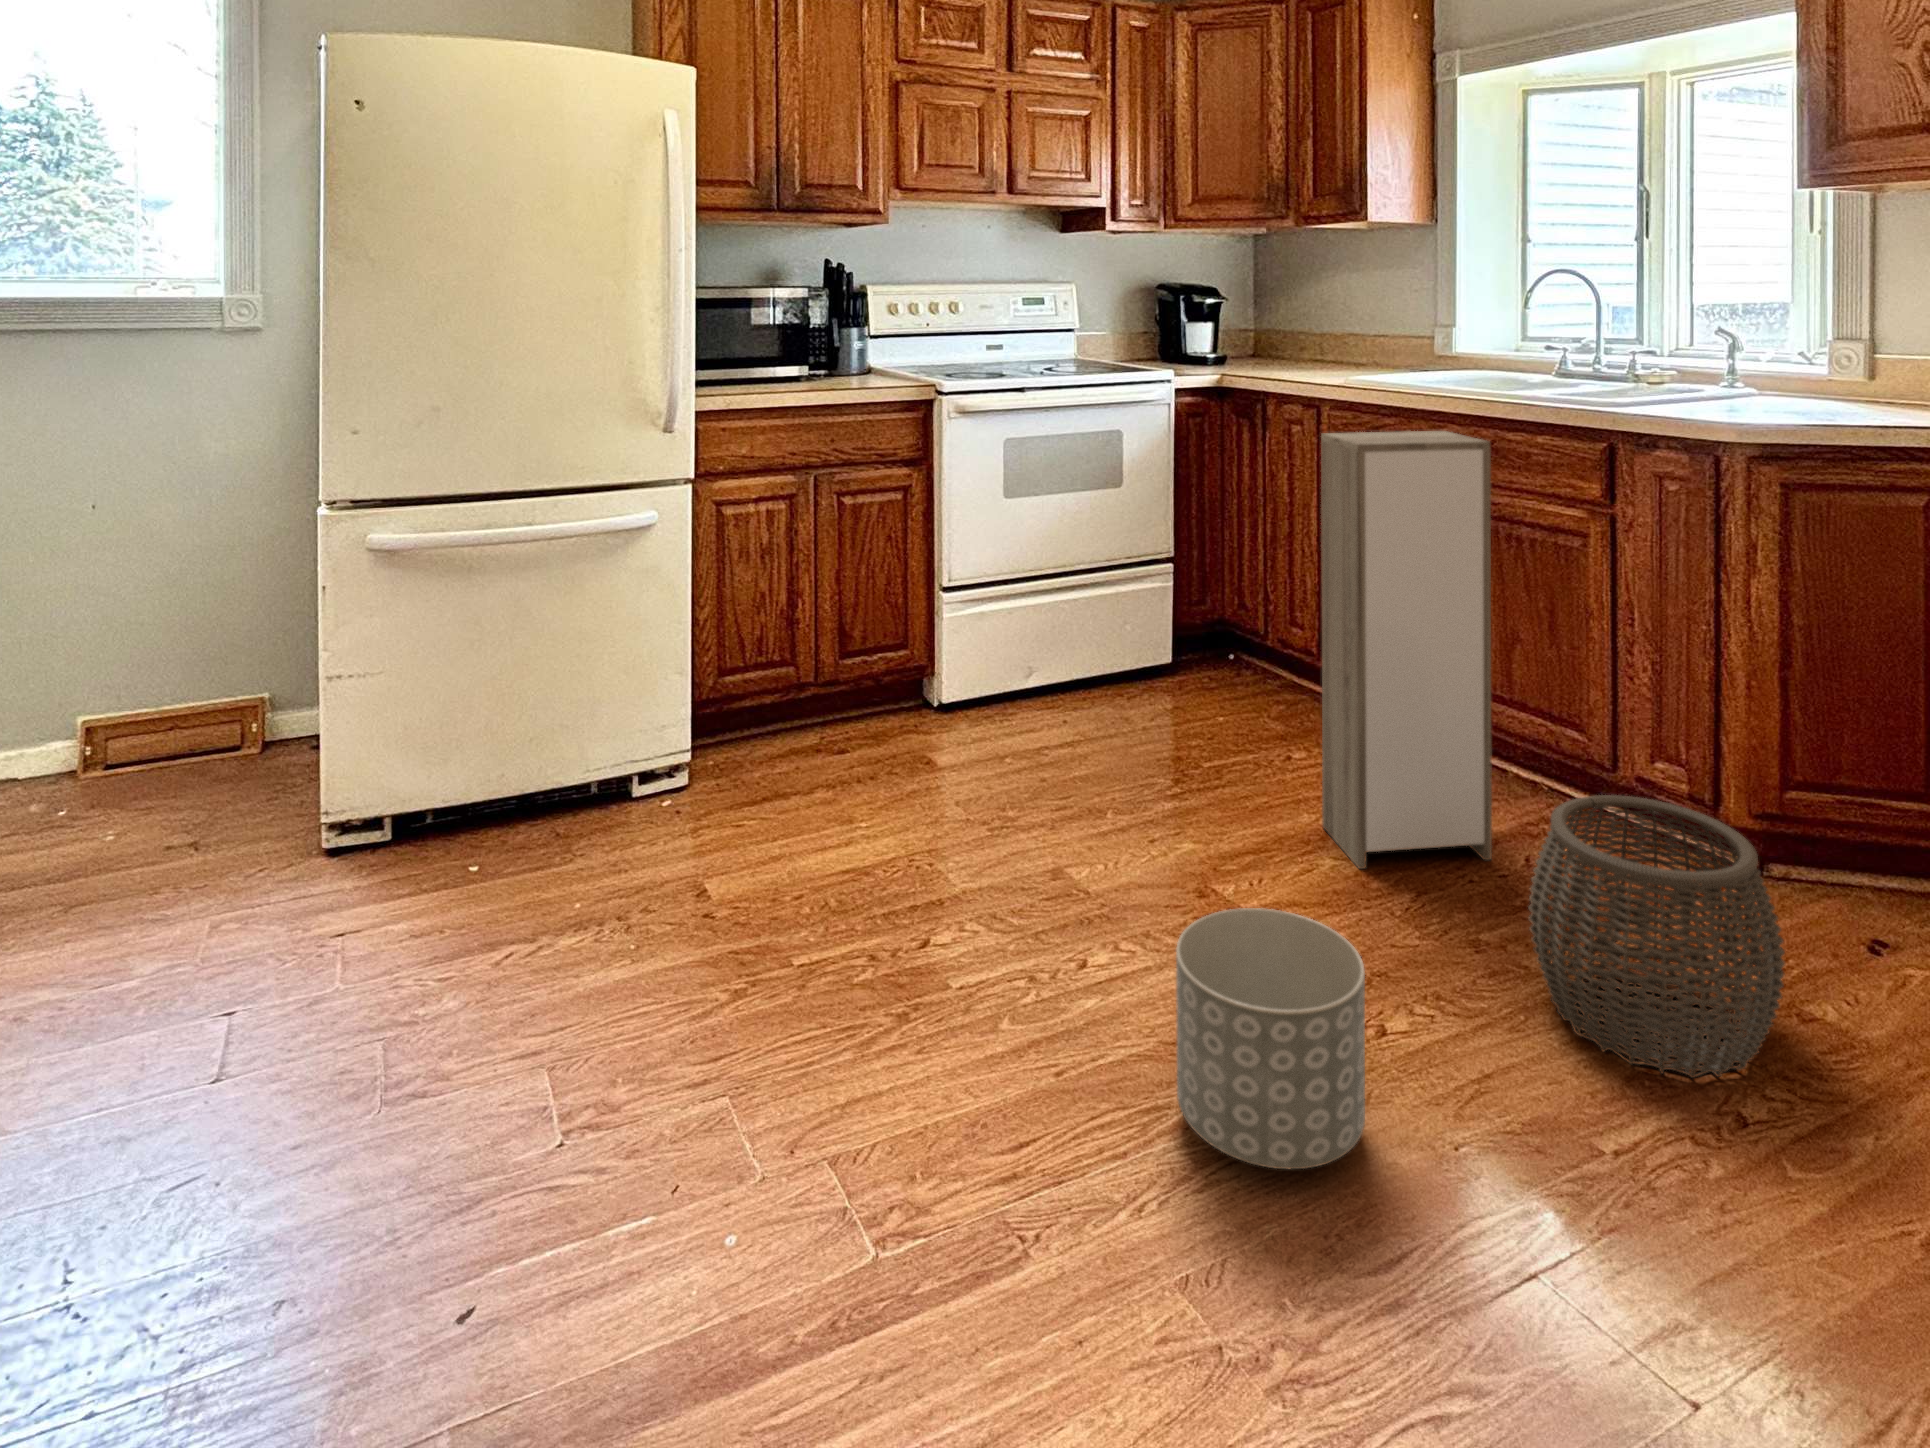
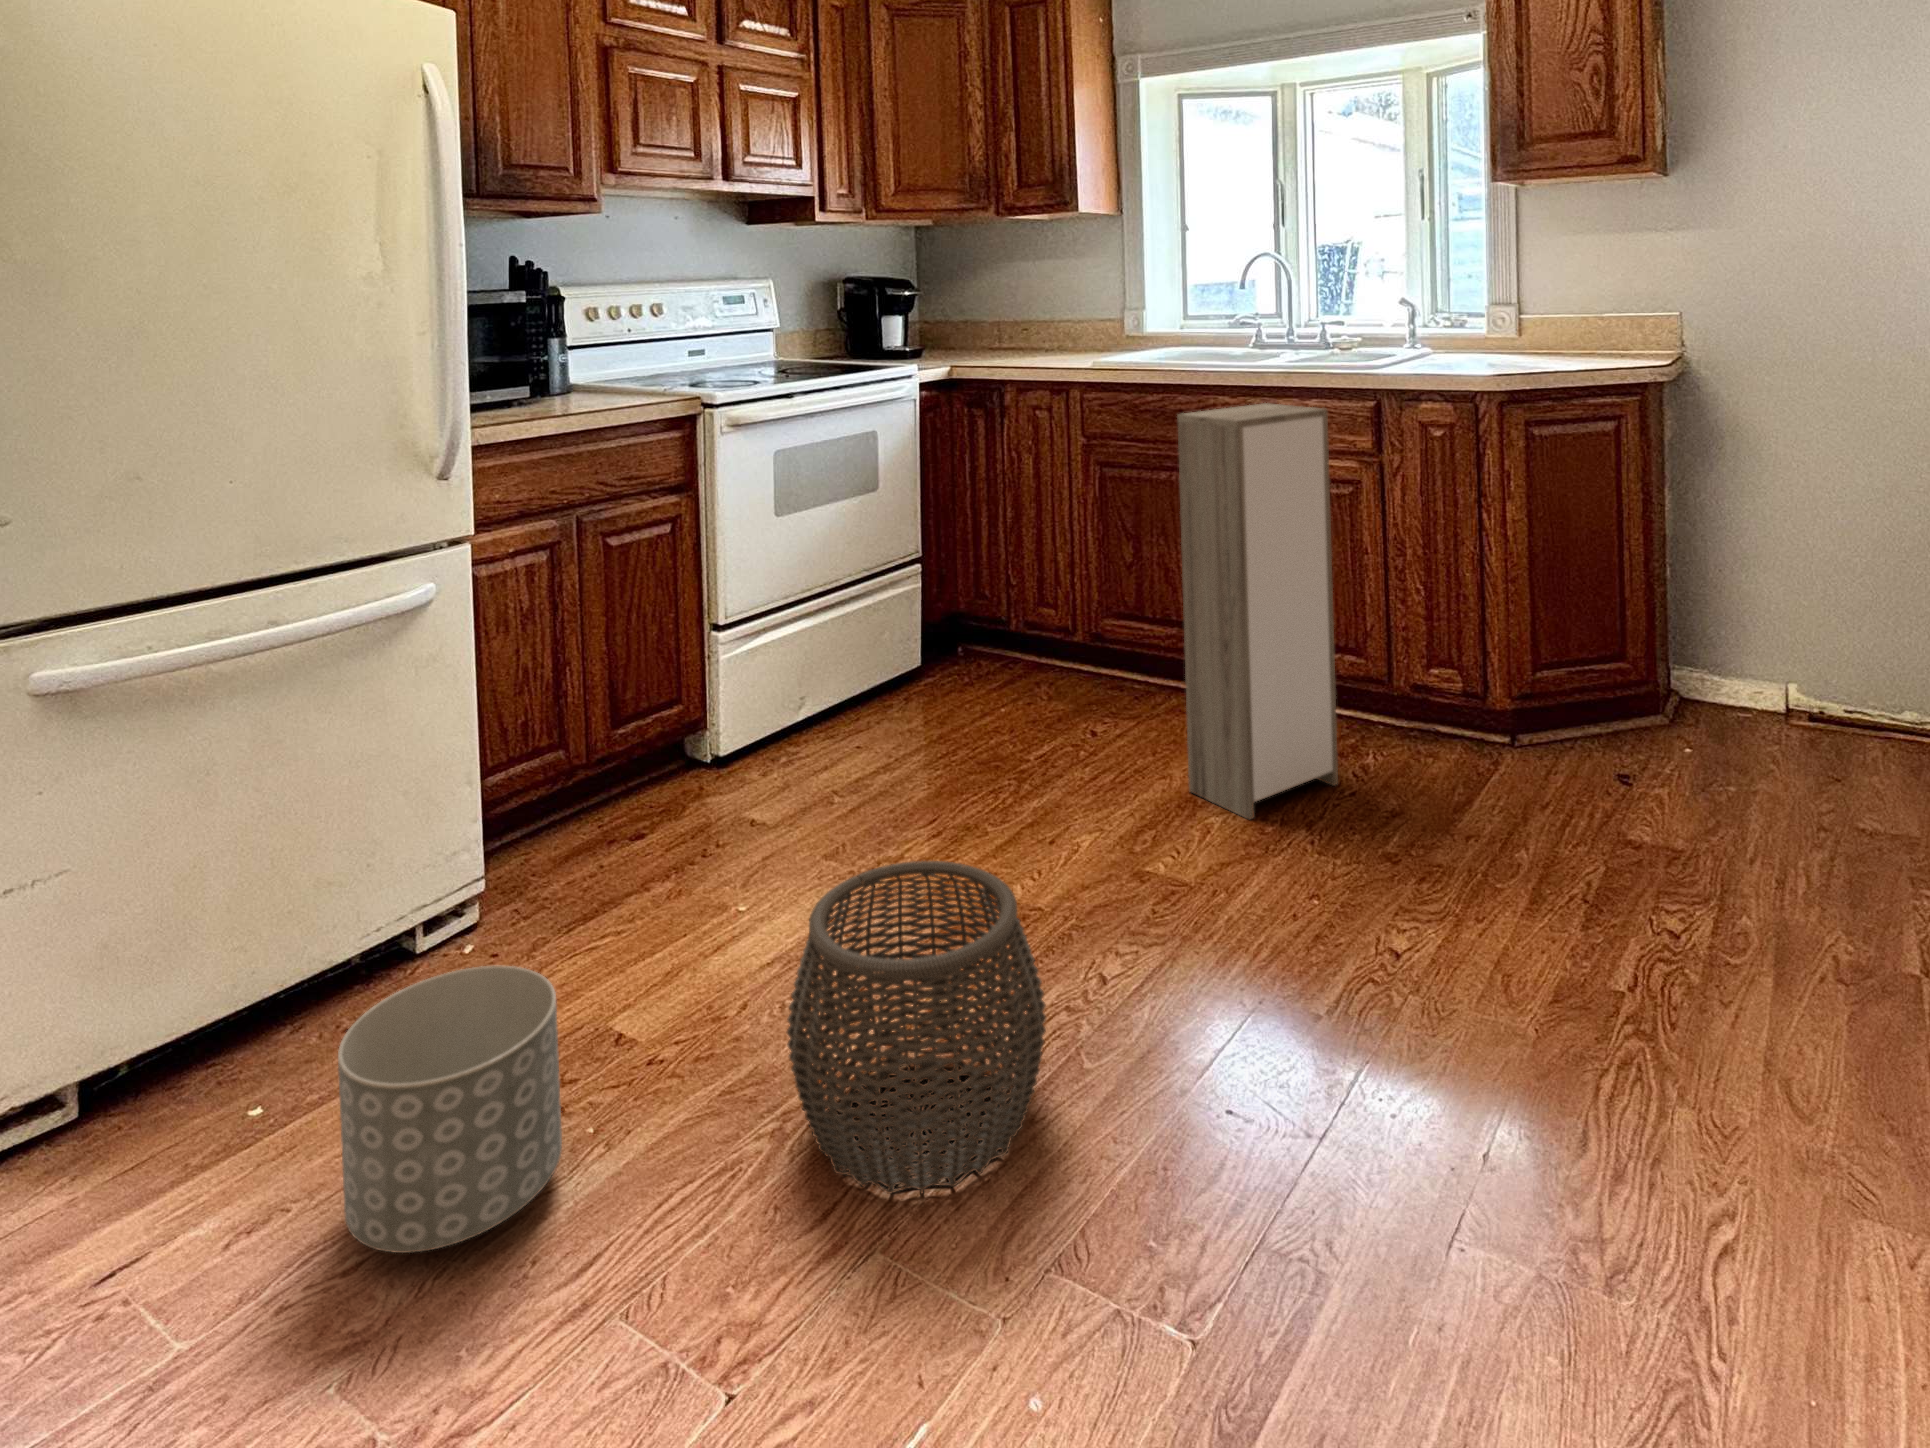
woven basket: present [1528,795,1785,1078] -> present [787,861,1046,1194]
planter: present [1176,908,1365,1169] -> present [338,966,562,1253]

